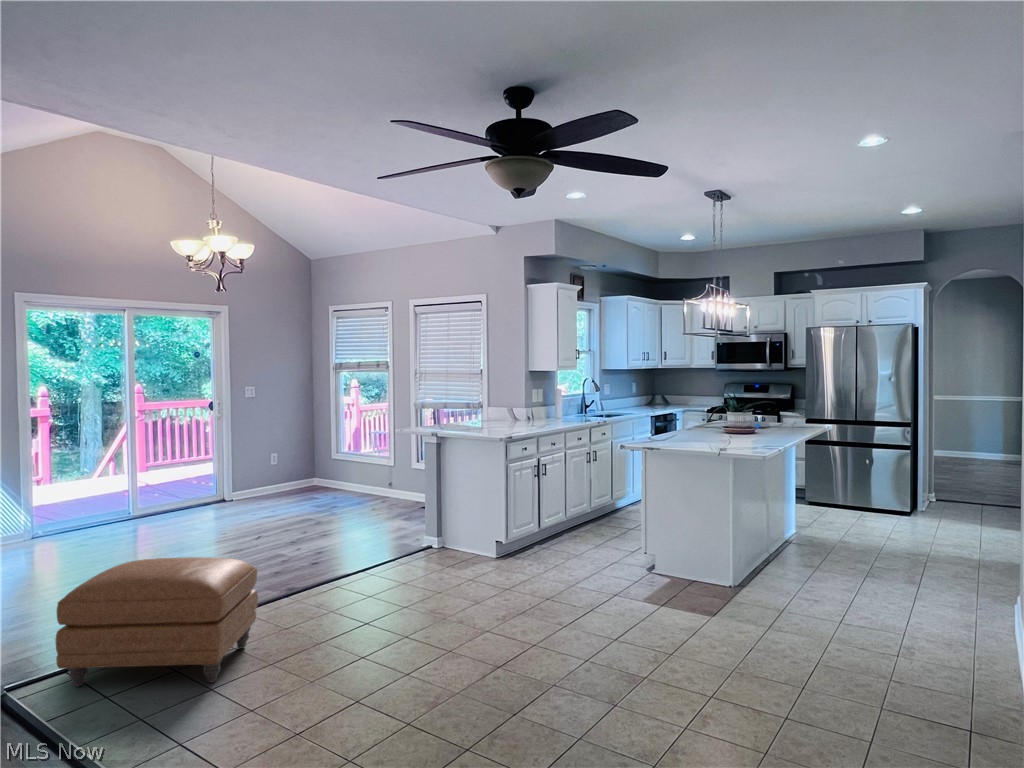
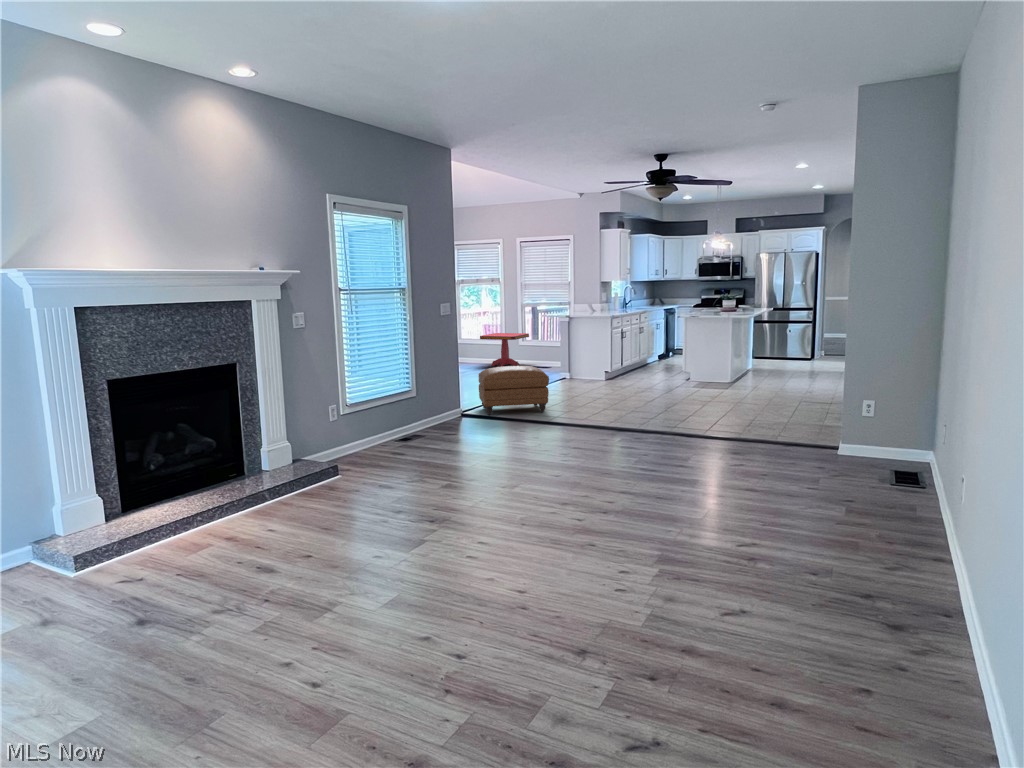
side table: none [341,450,425,511] -> present [480,333,529,367]

